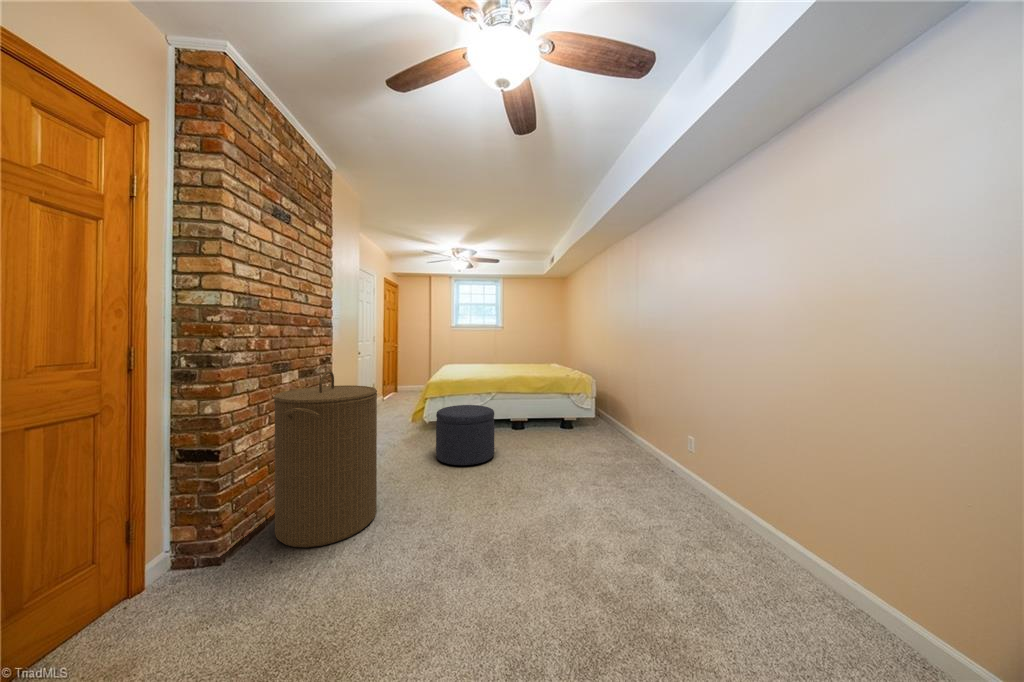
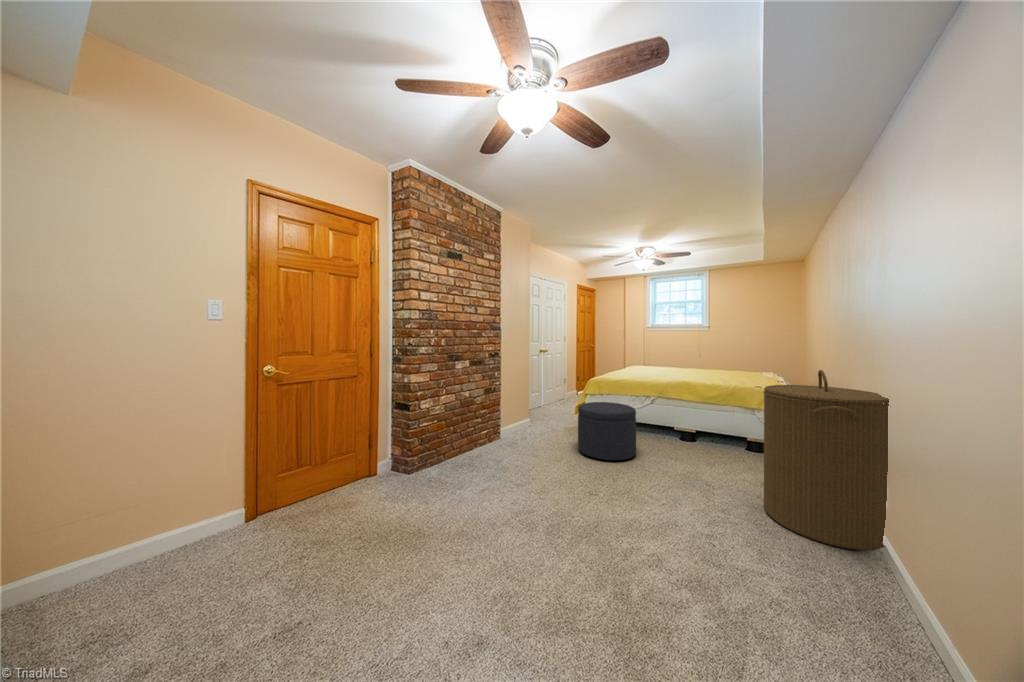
laundry hamper: present [274,371,377,548] -> present [763,370,891,550]

